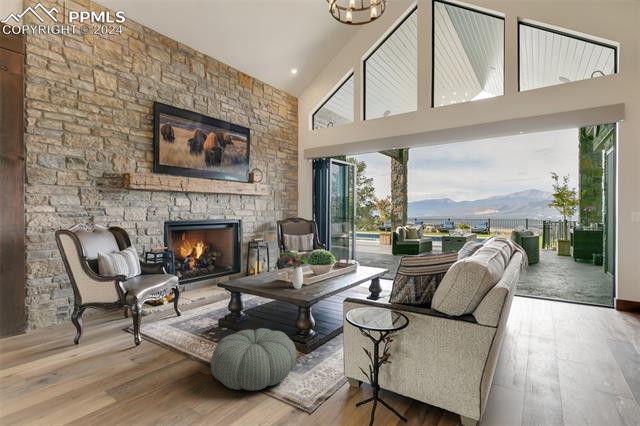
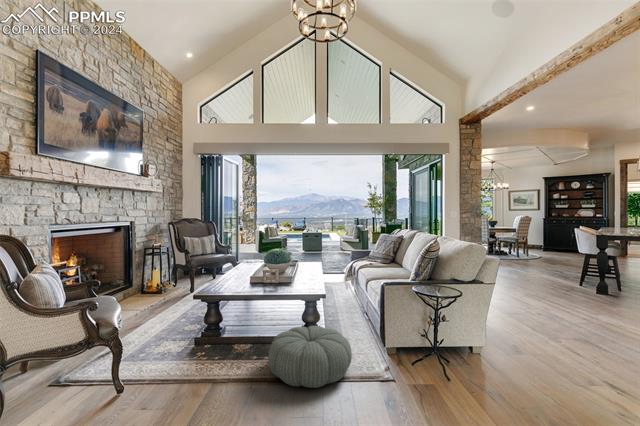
flower arrangement: present [279,250,307,289] -> none [280,248,312,286]

